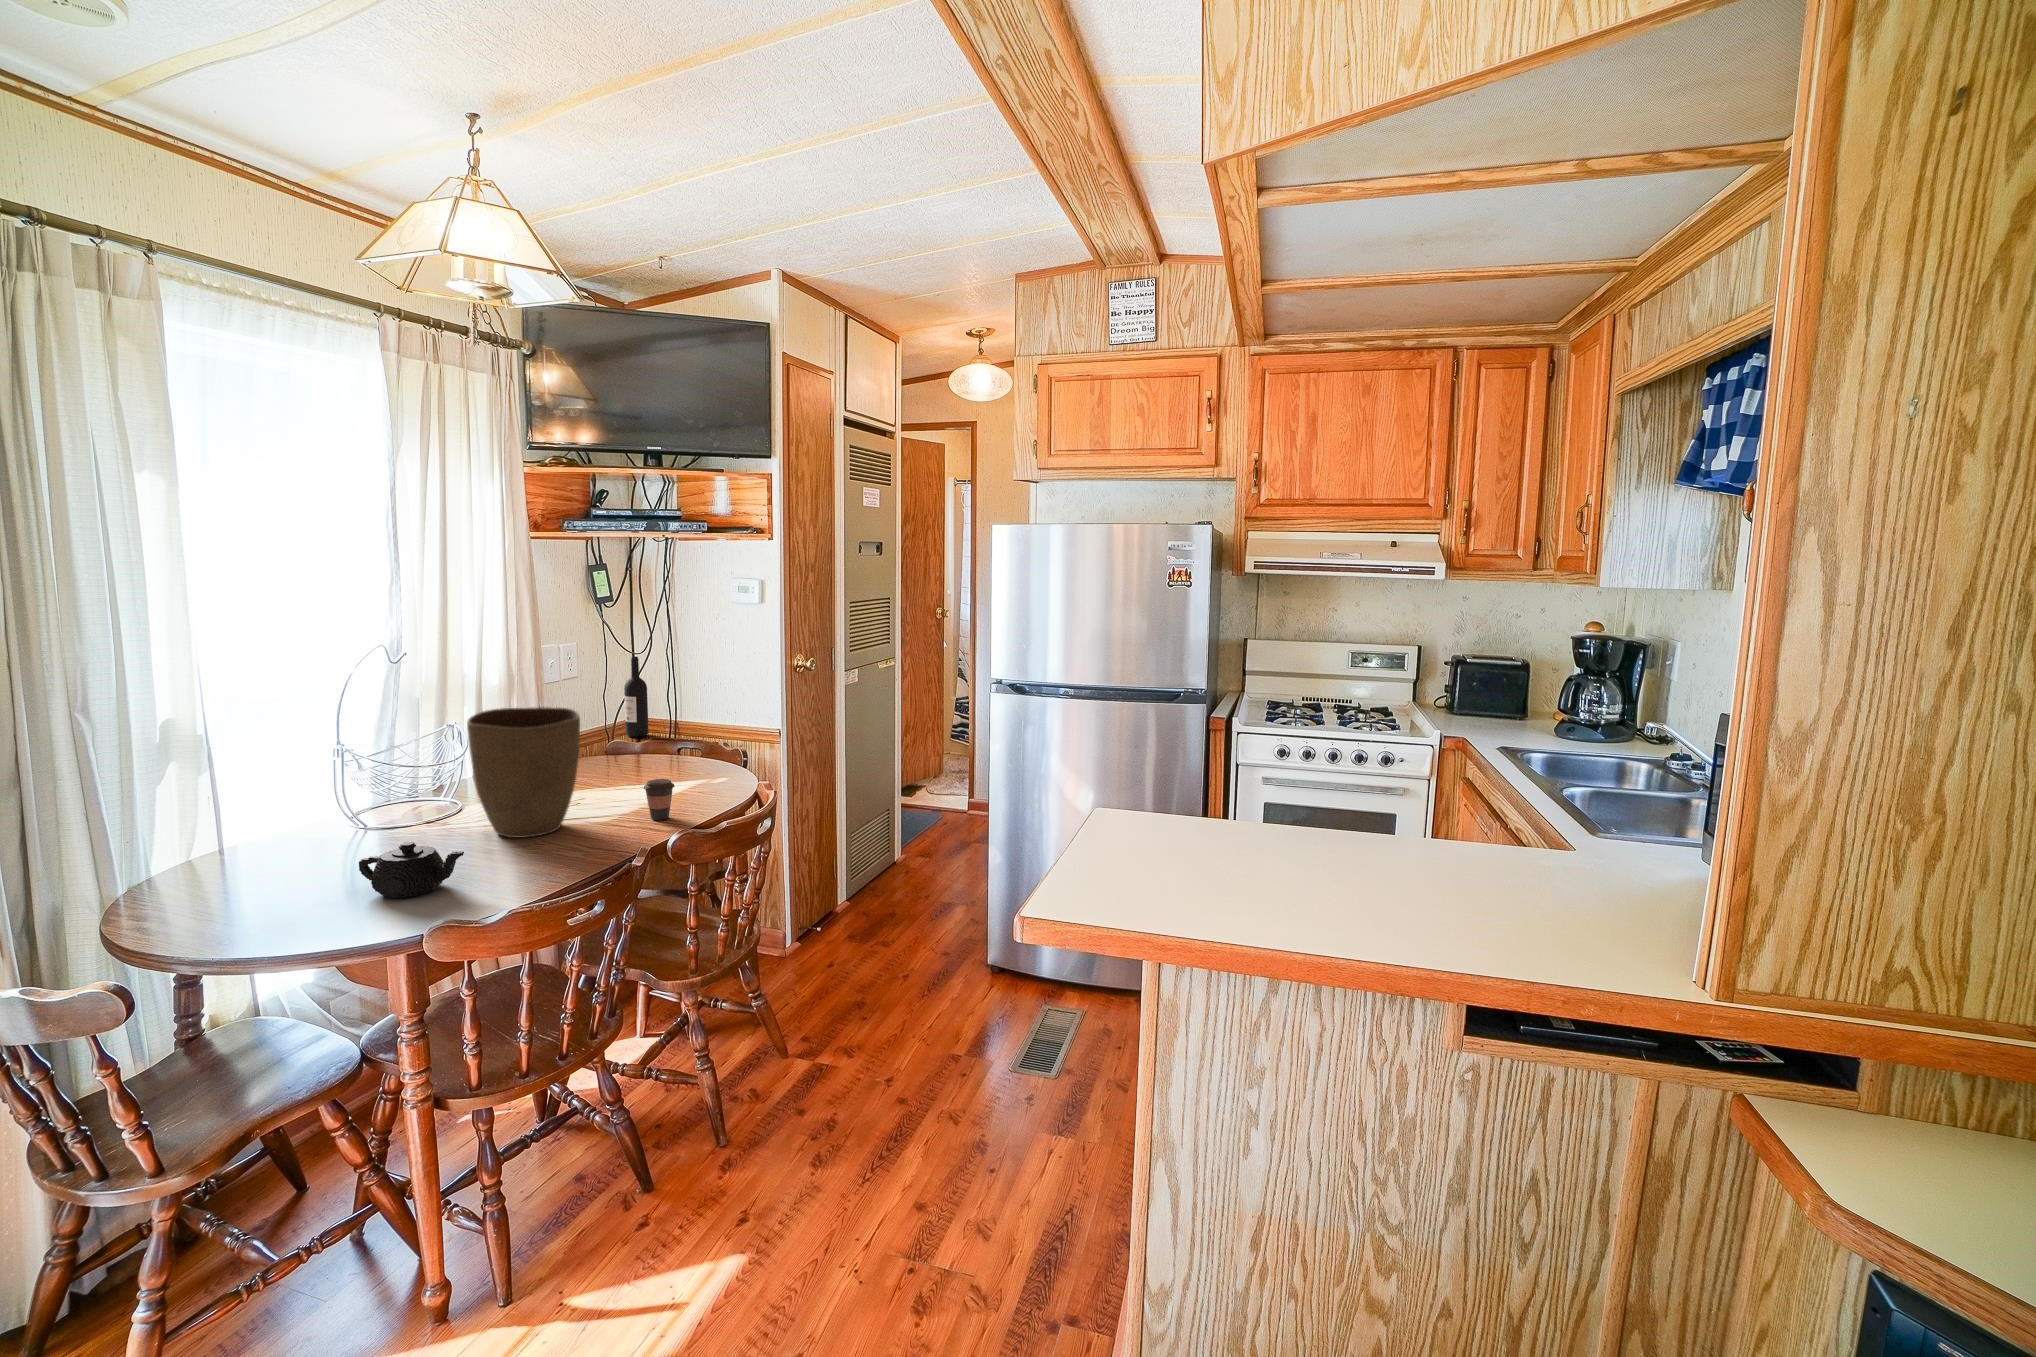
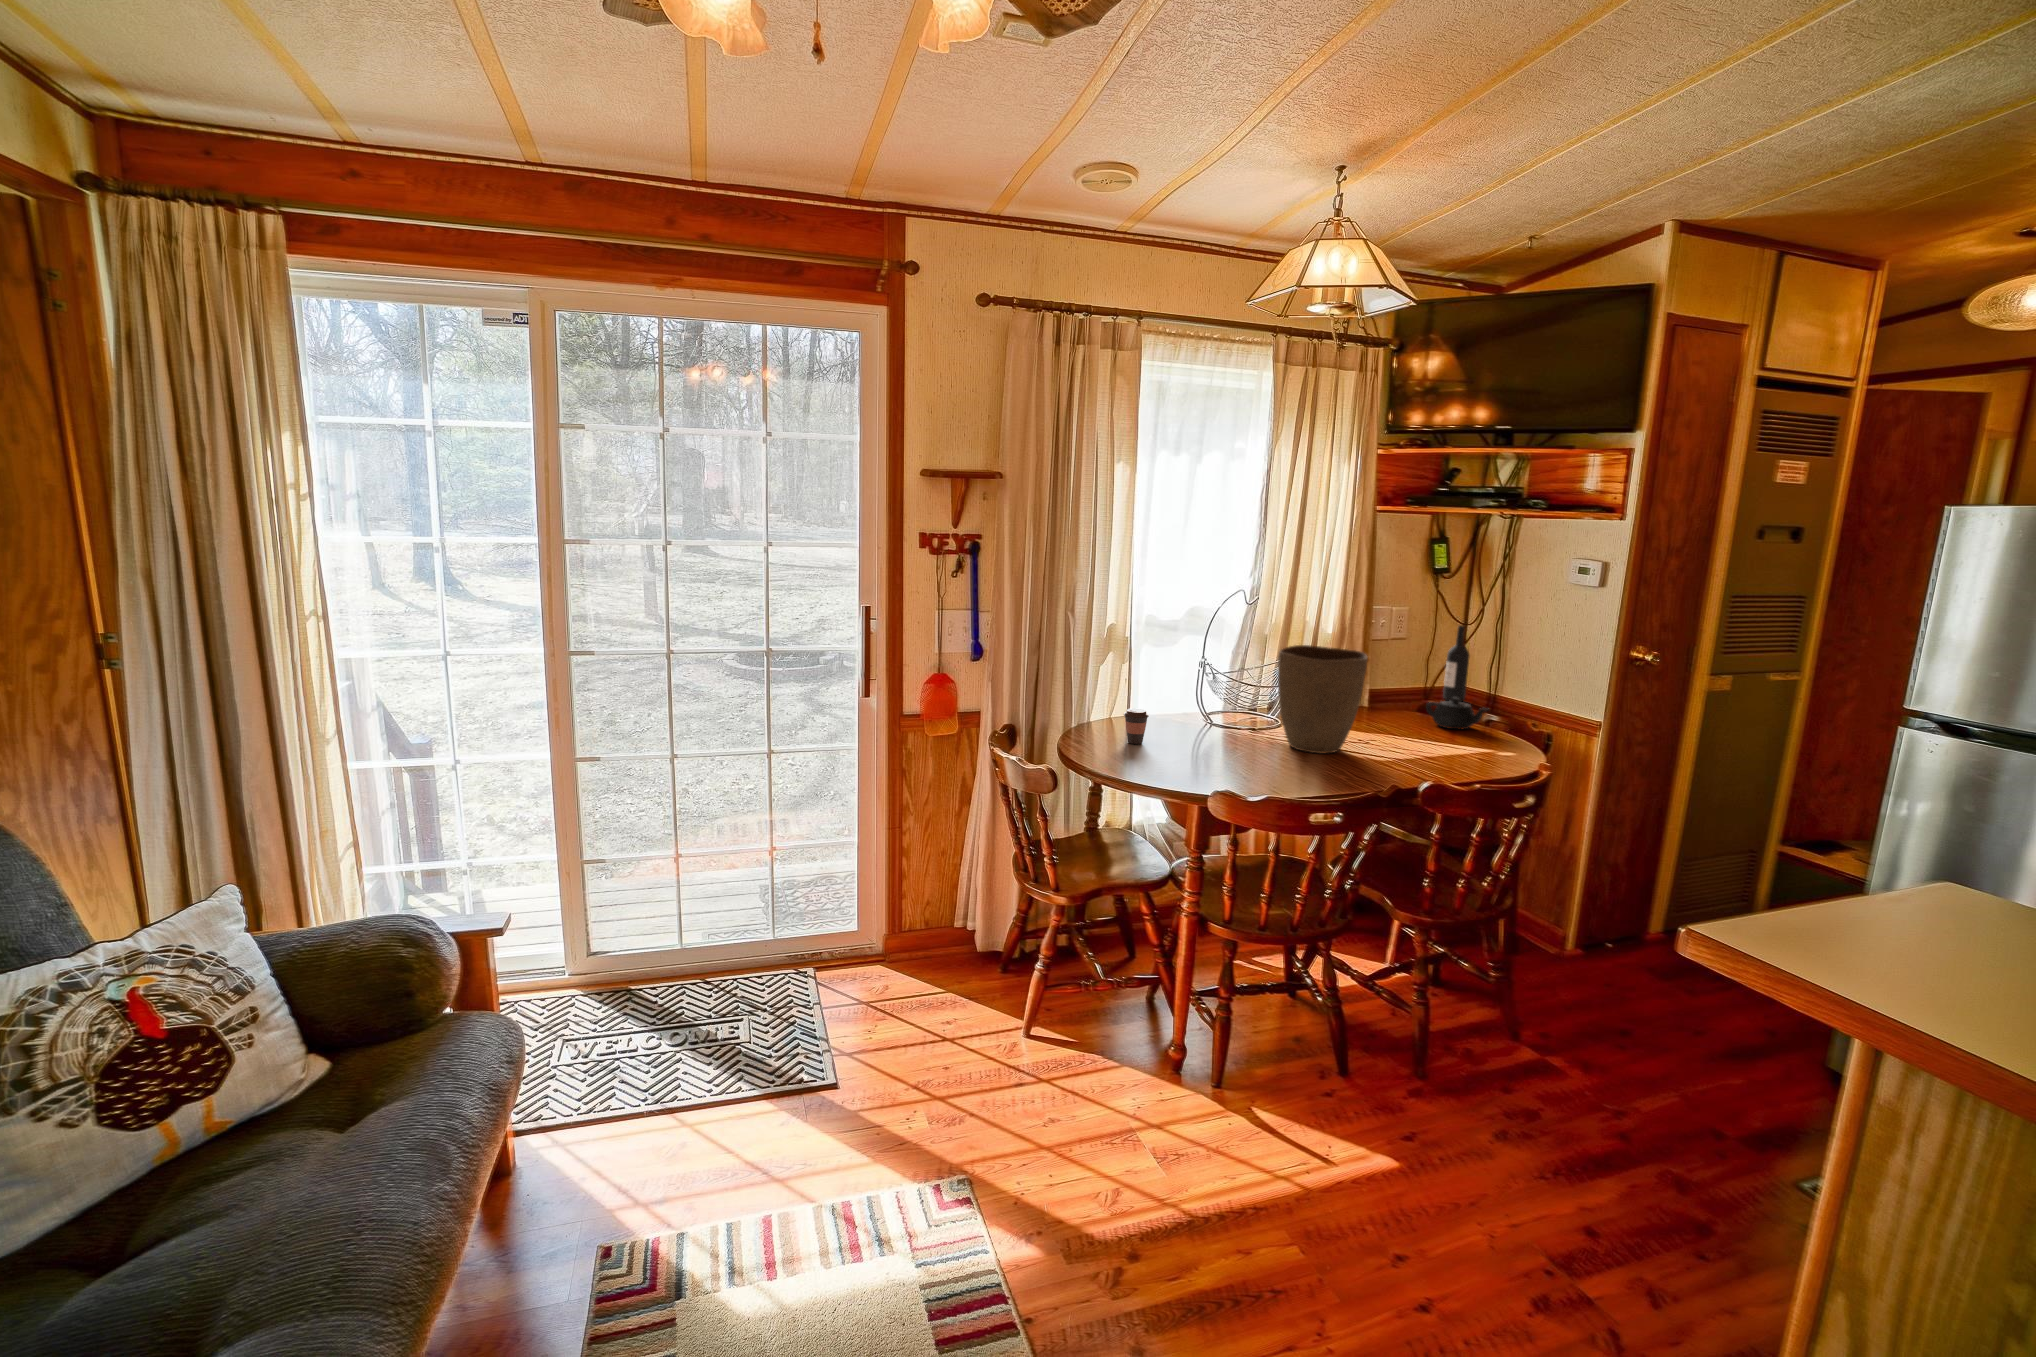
coffee cup: present [644,779,674,820] -> present [1124,708,1149,744]
teapot: present [359,842,464,898] -> present [1426,697,1488,730]

